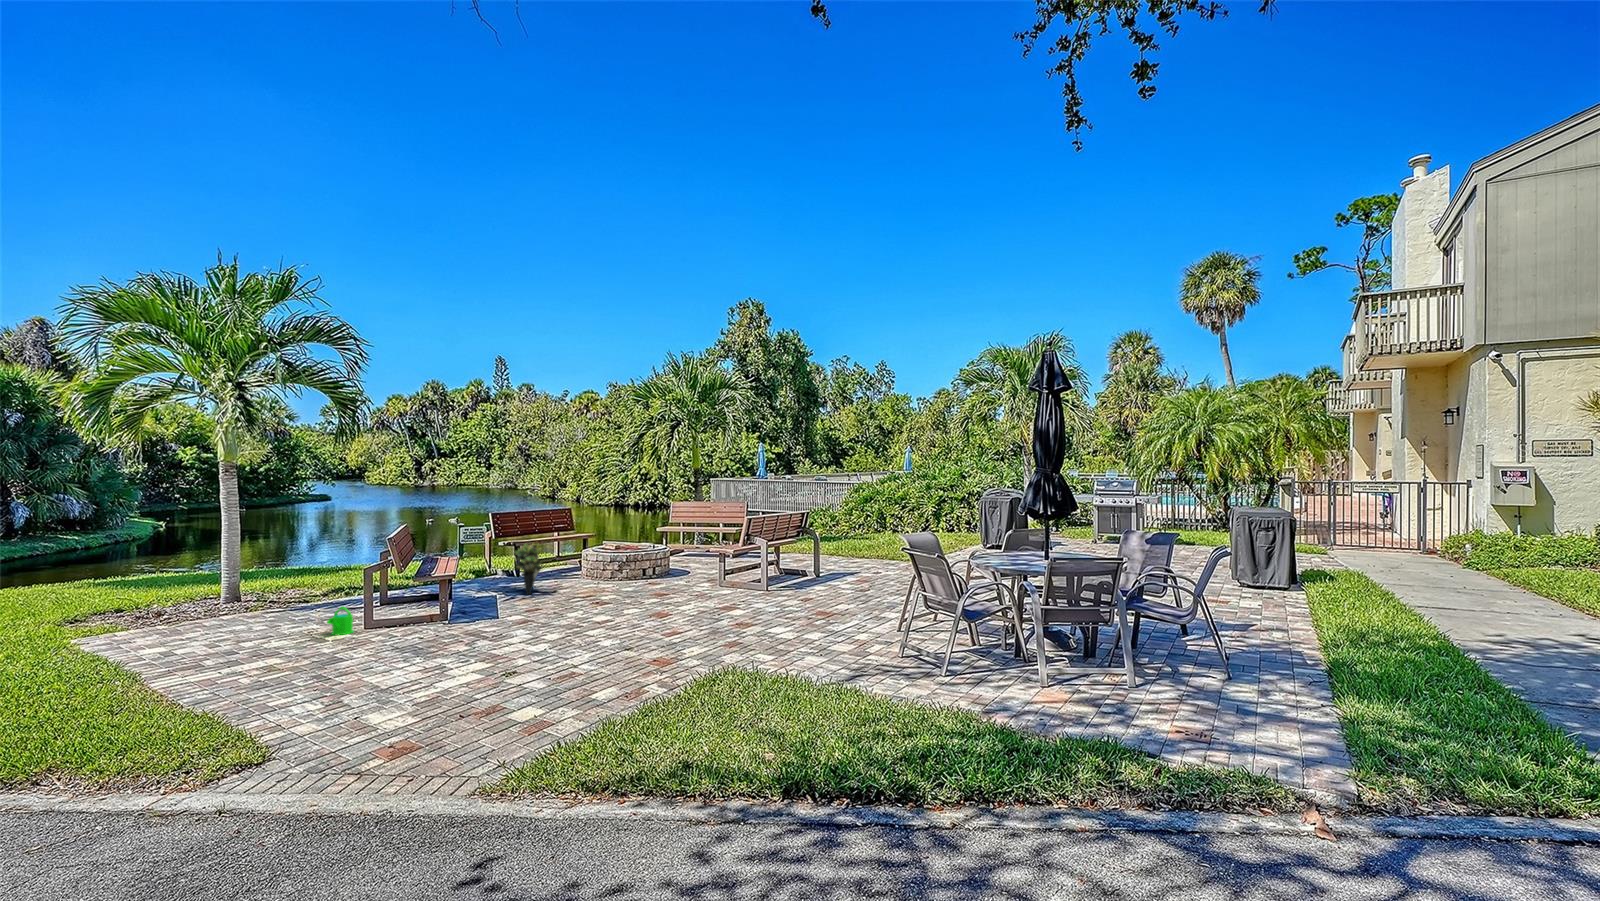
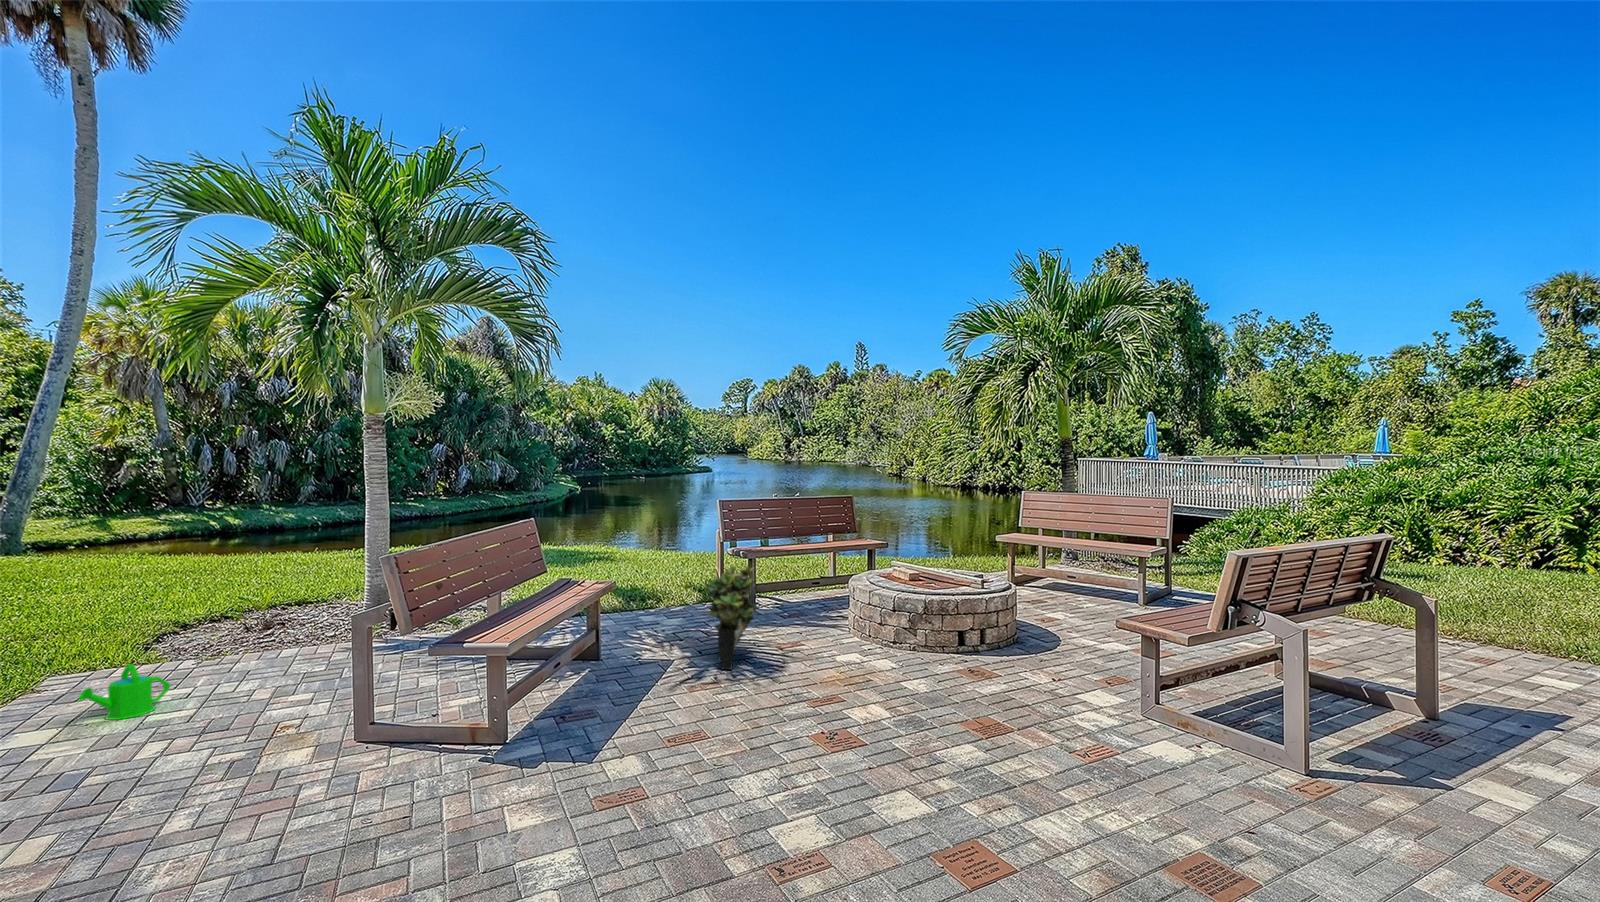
watering can: present [327,606,353,635] -> present [78,664,170,720]

